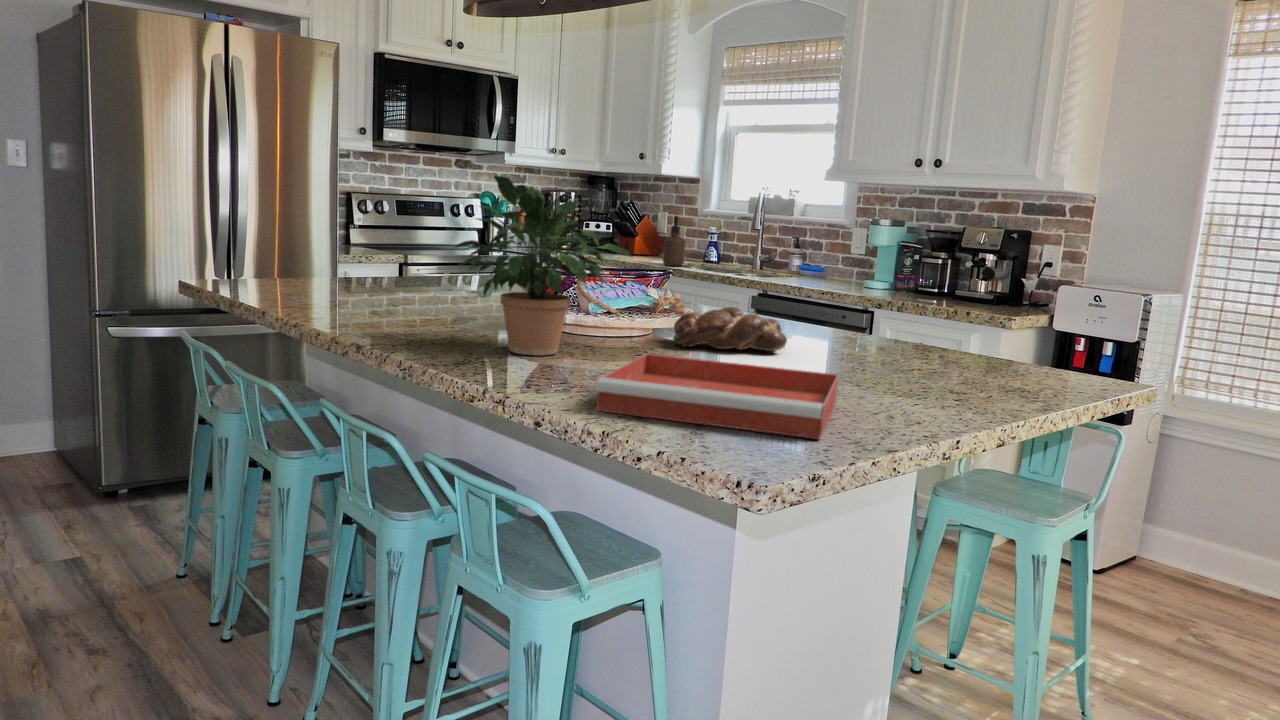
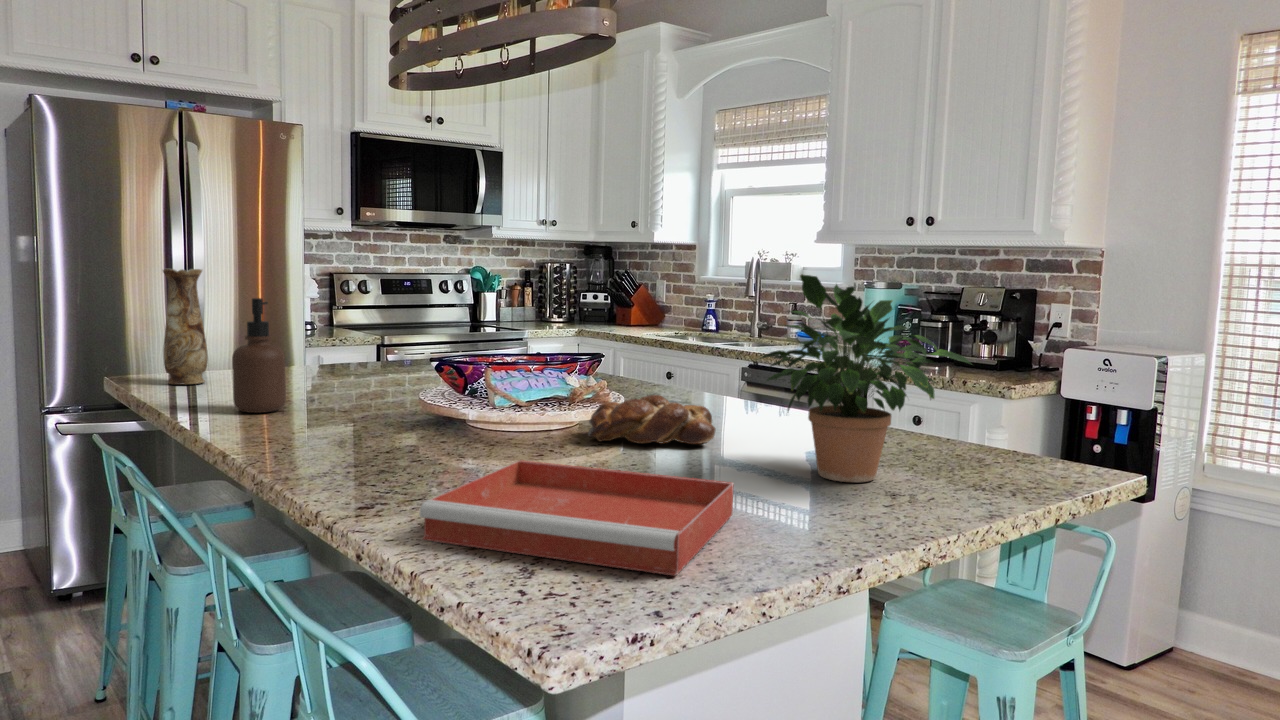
potted plant: present [455,175,631,356] -> present [760,274,971,483]
vase: none [247,178,288,289] -> present [163,269,208,384]
soap dispenser: present [663,216,685,266] -> present [232,298,286,413]

